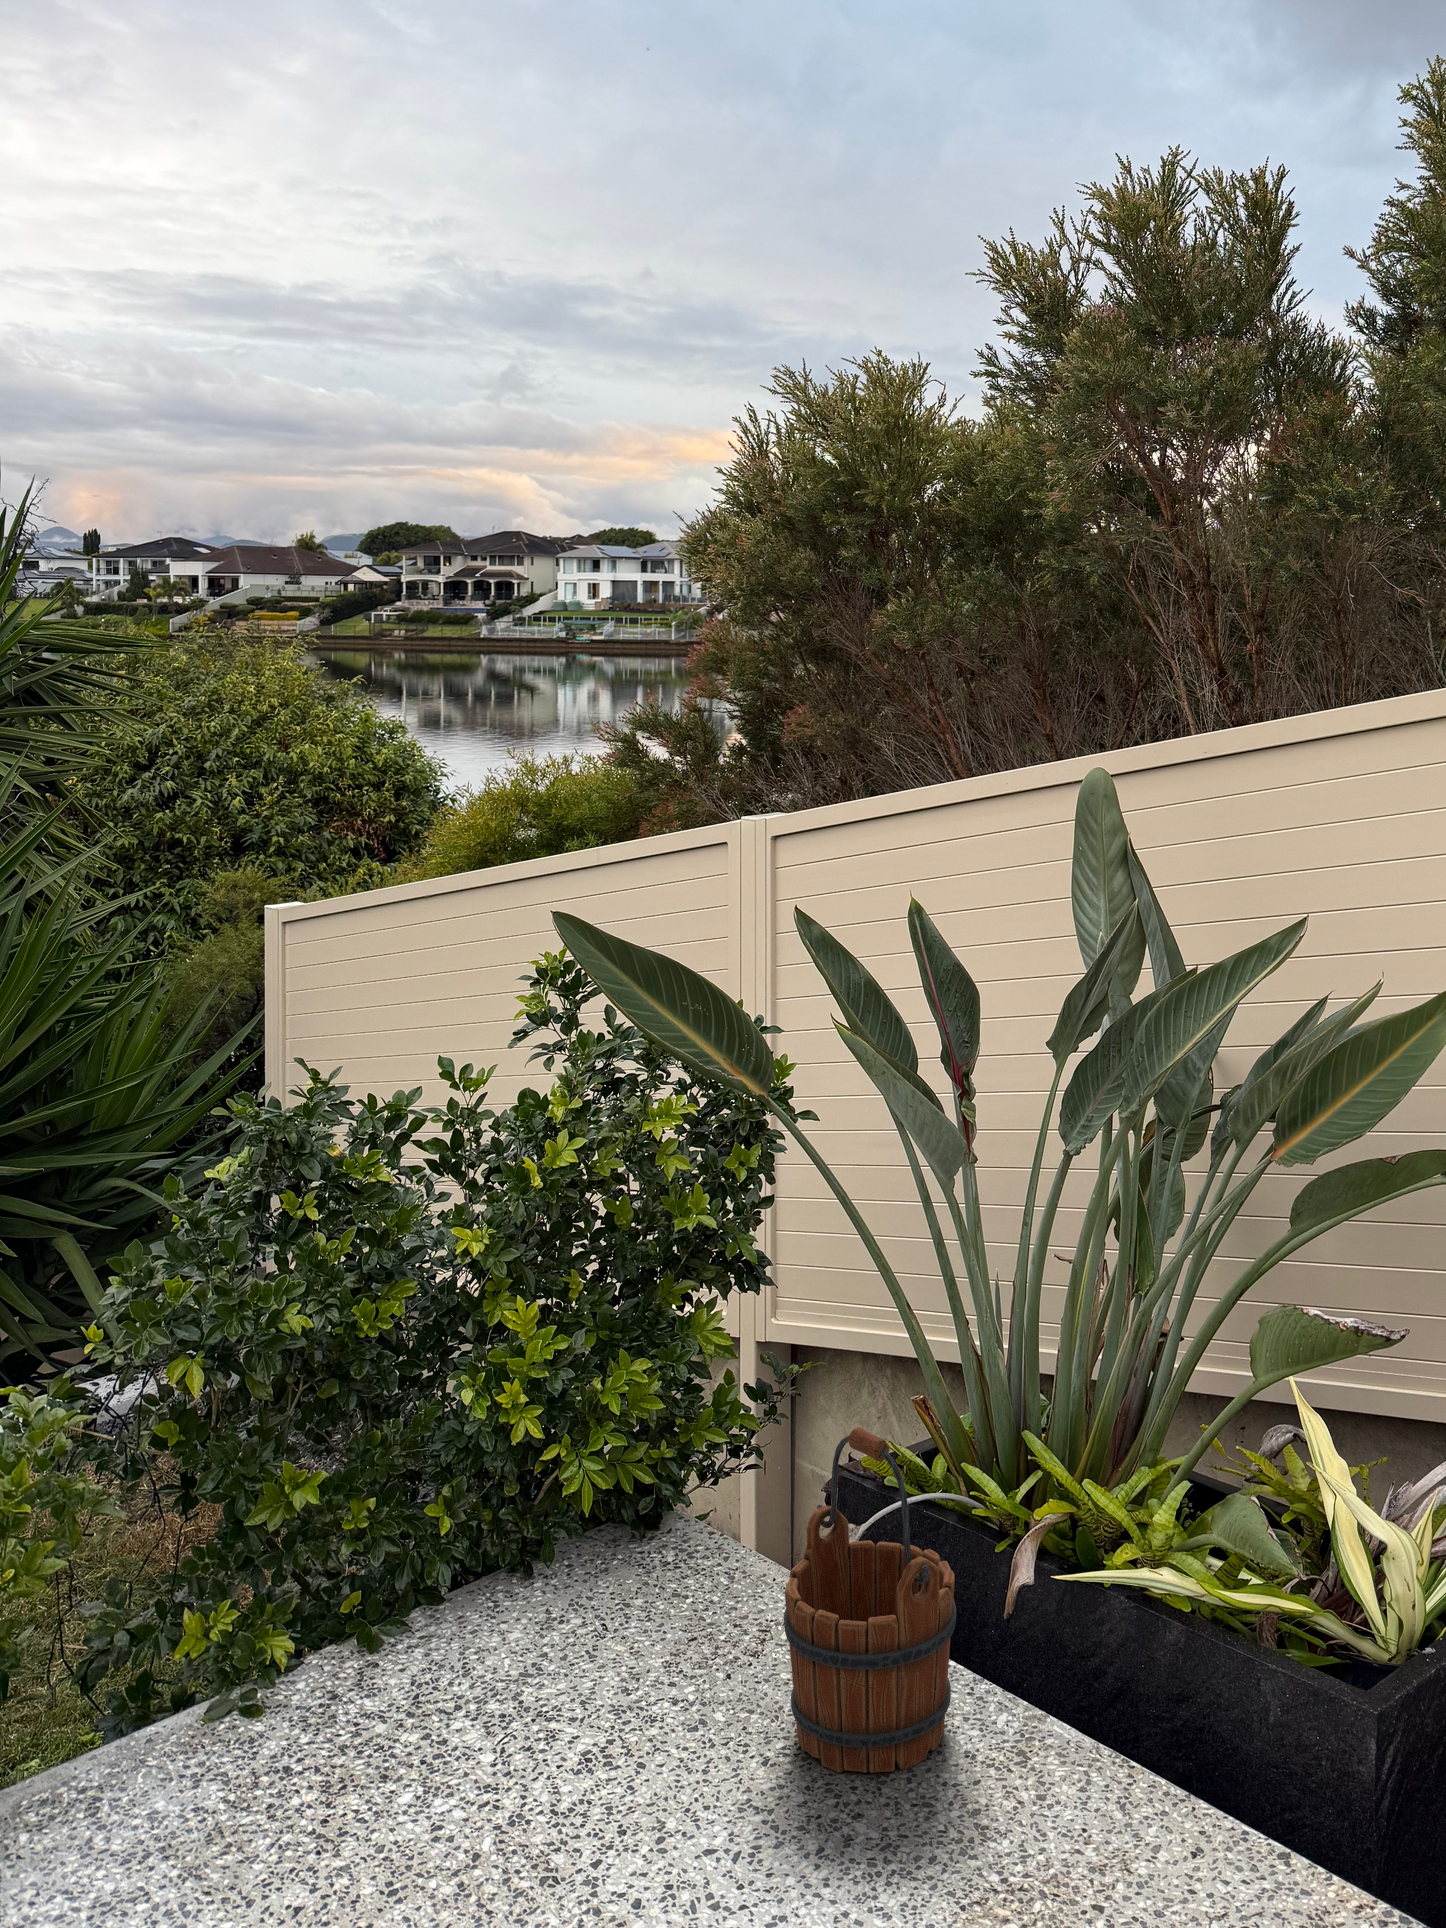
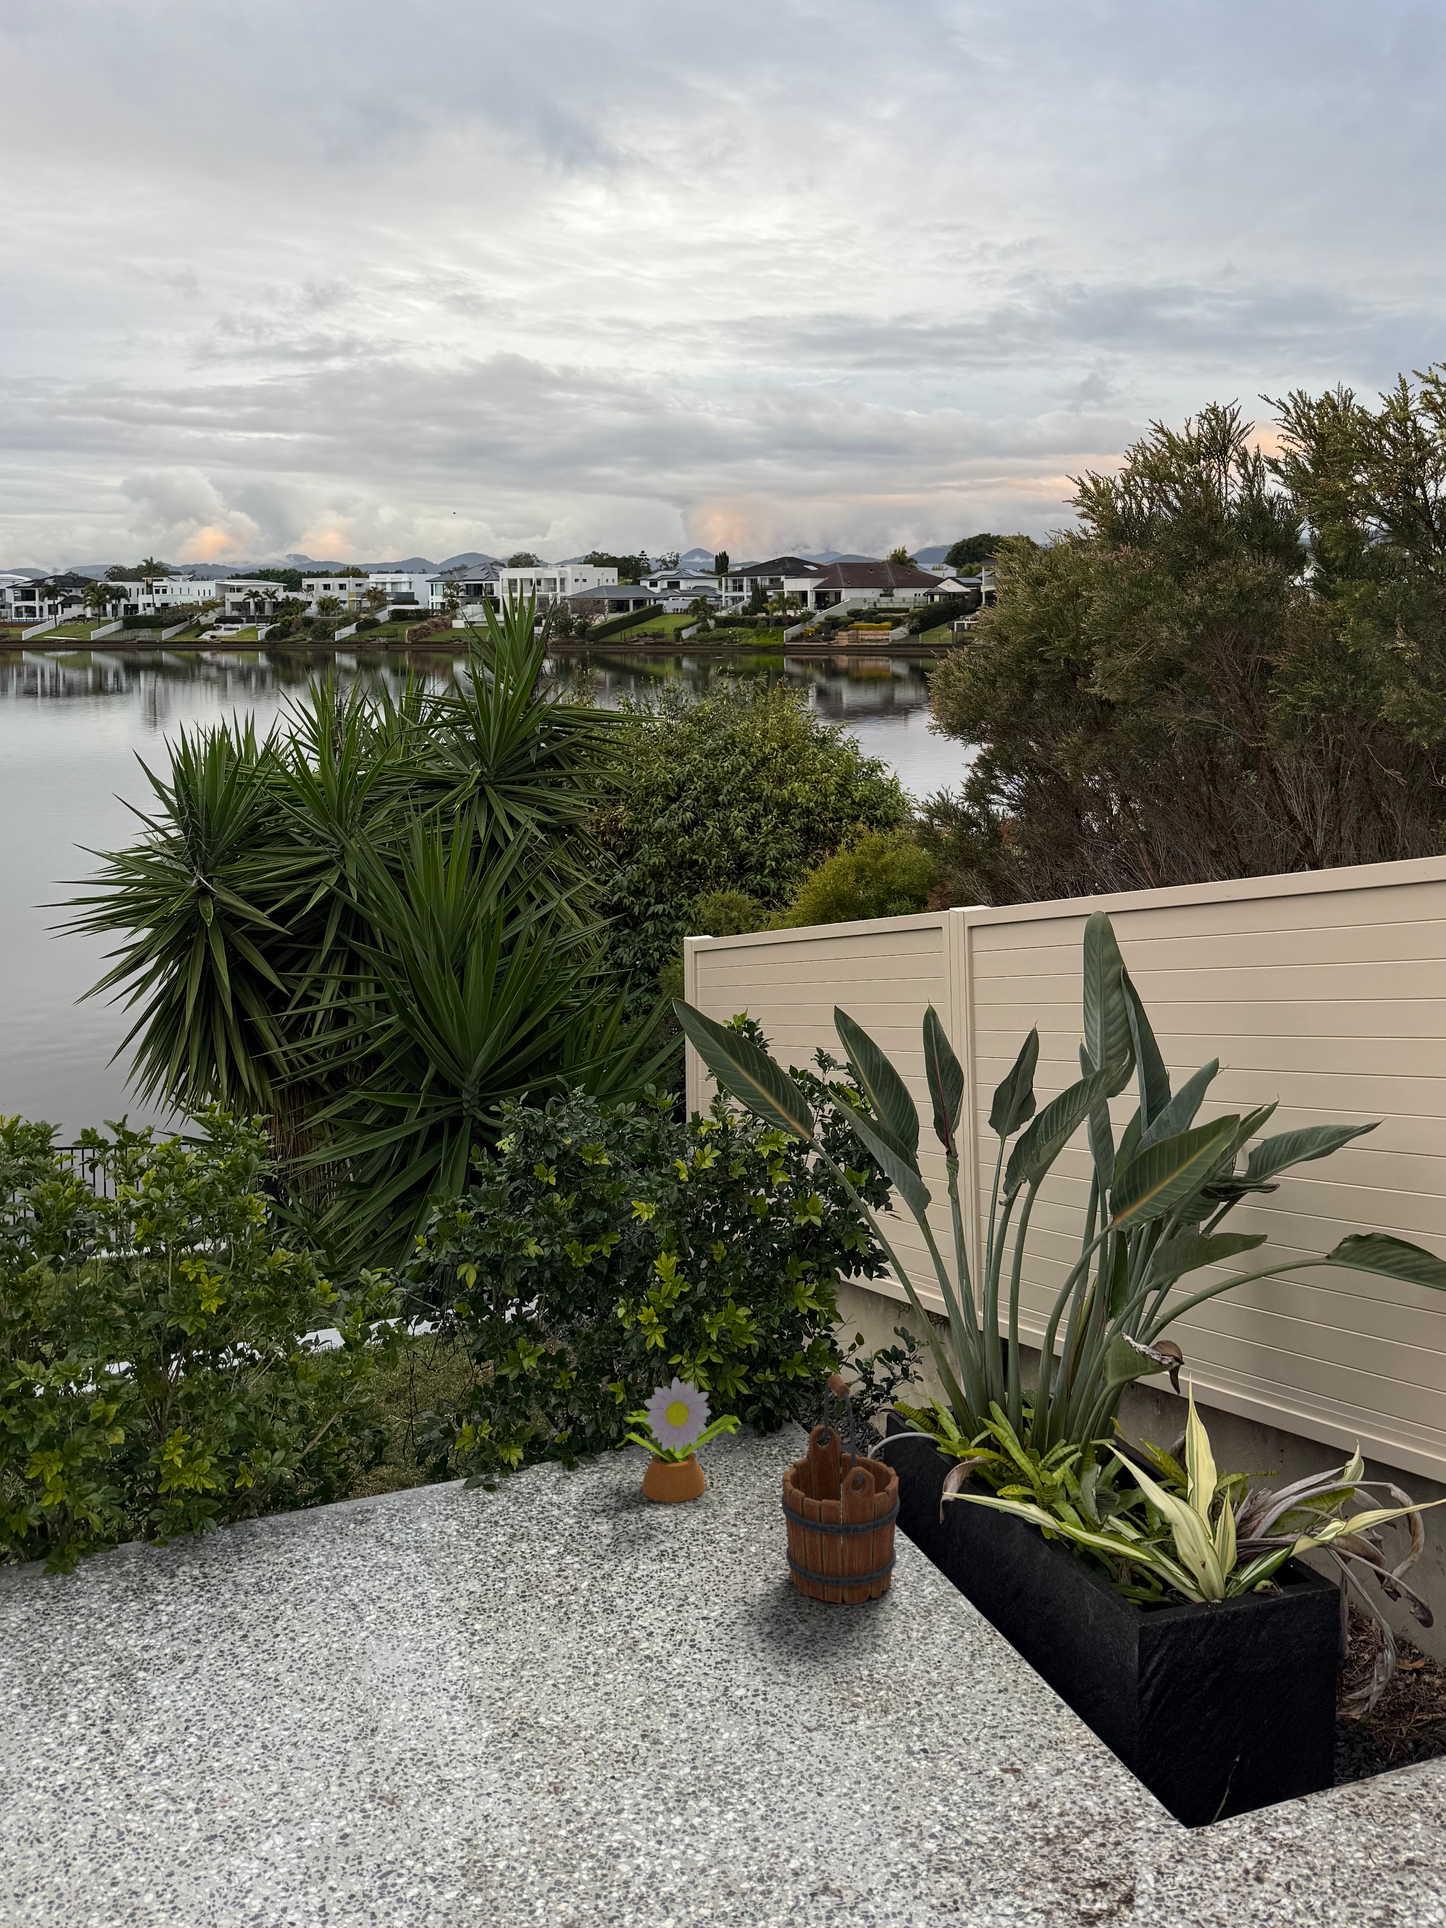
decorative plant: none [467,1475,650,1670] -> present [615,1377,741,1502]

